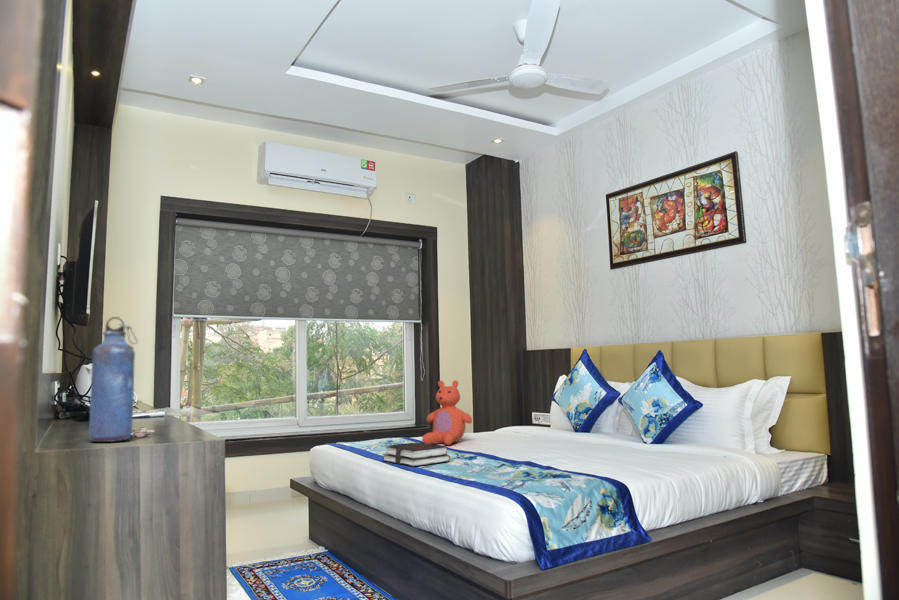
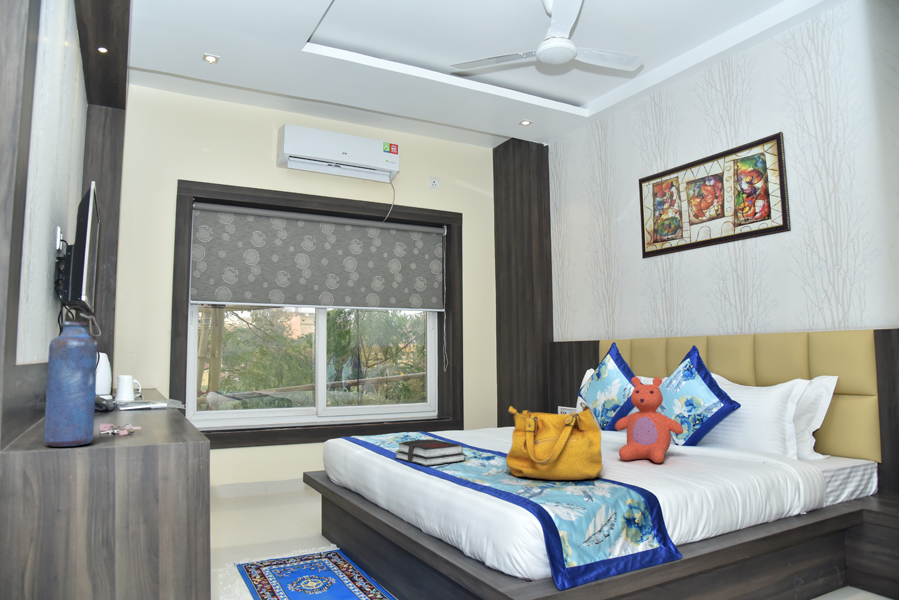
teddy bear: present [422,380,472,445] -> present [615,377,683,463]
handbag: none [489,403,578,475] -> present [506,402,603,480]

